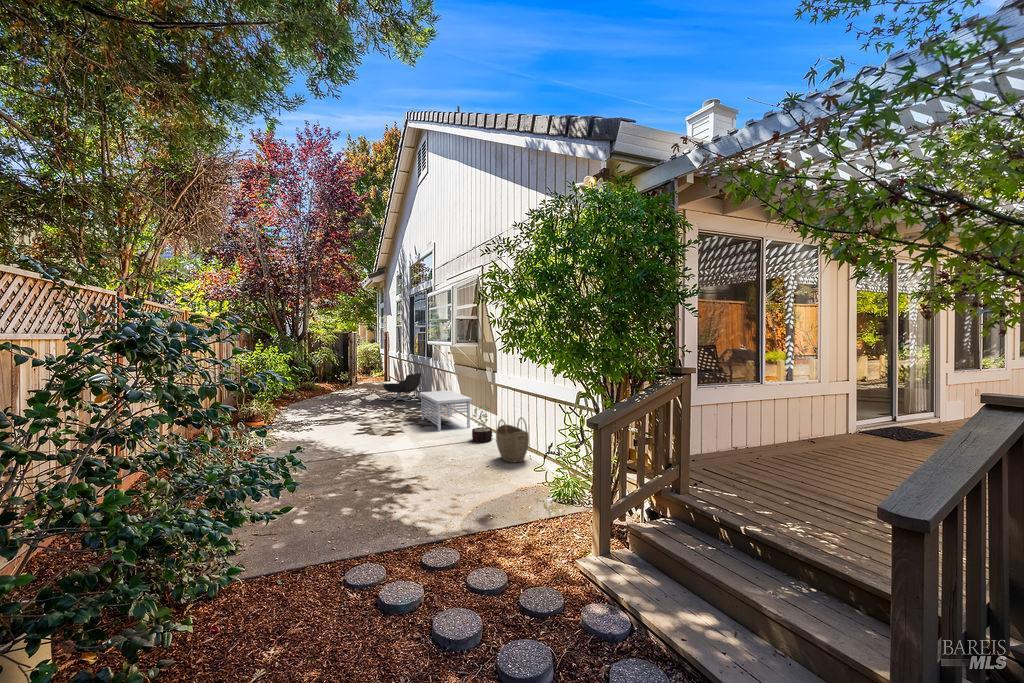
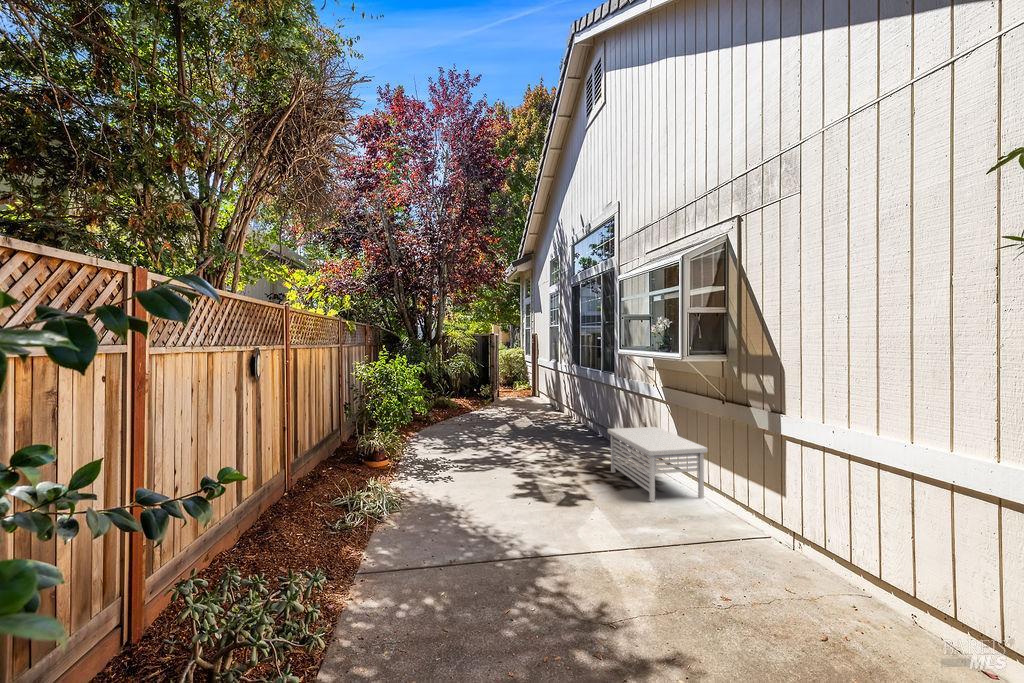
lounge chair: present [383,373,421,402] -> none [541,393,594,434]
decorative plant: present [472,405,493,442] -> none [726,467,768,541]
woven basket: present [496,418,529,463] -> none [813,515,905,619]

